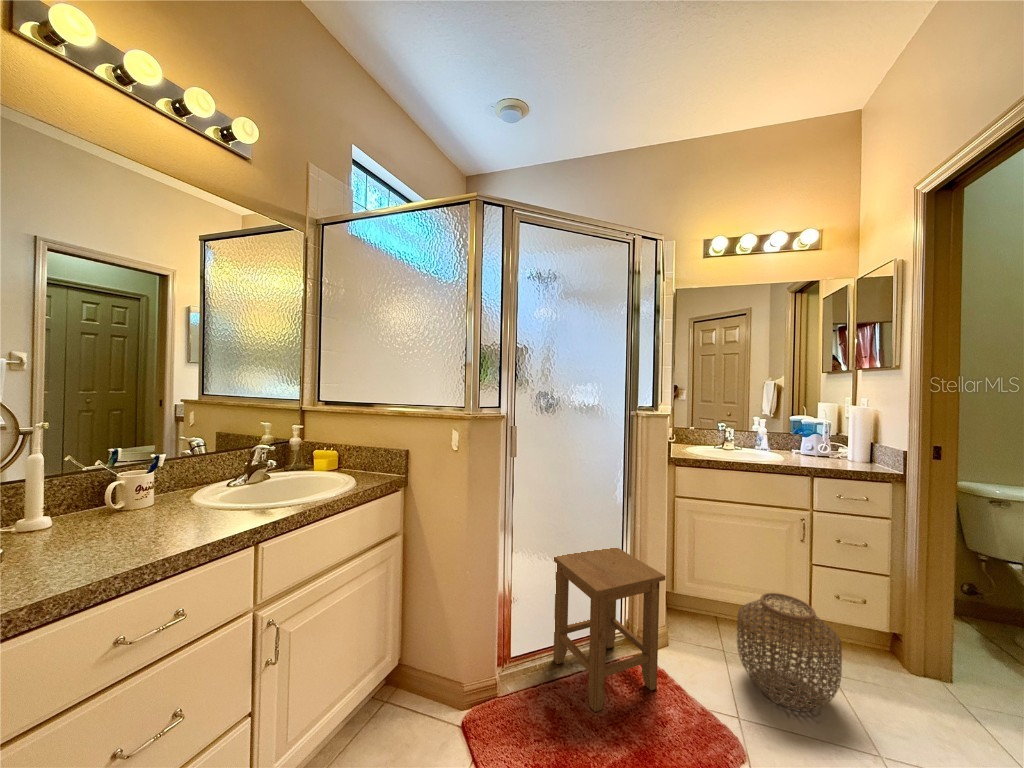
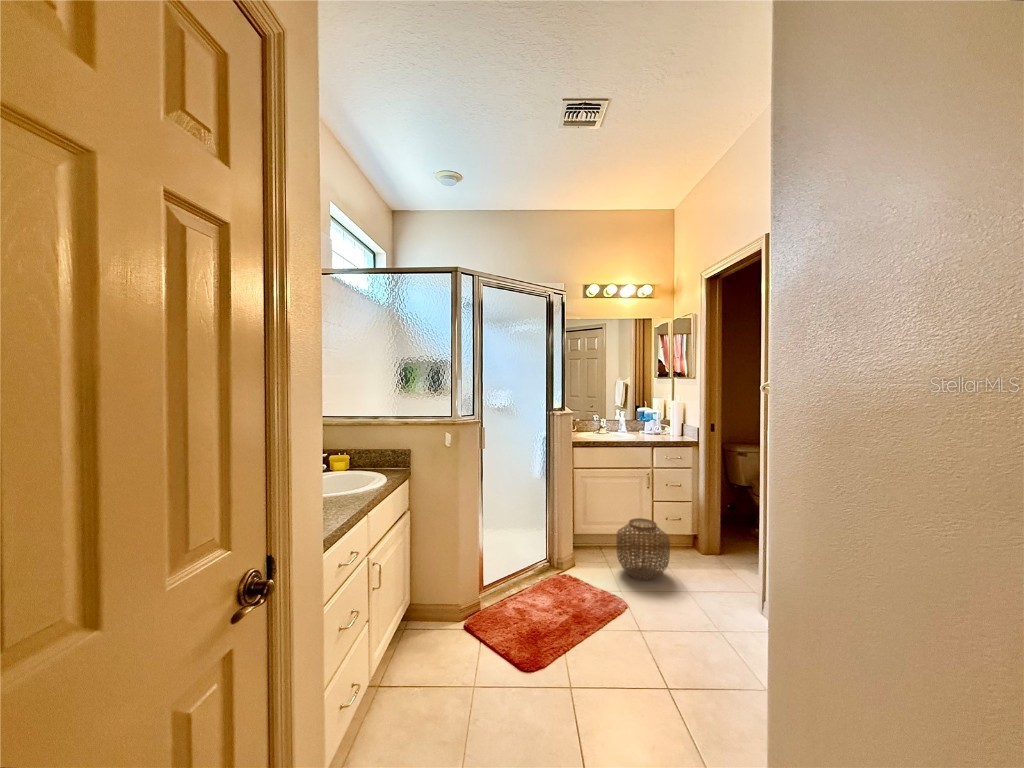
stool: present [553,548,666,712] -> none [504,504,578,605]

